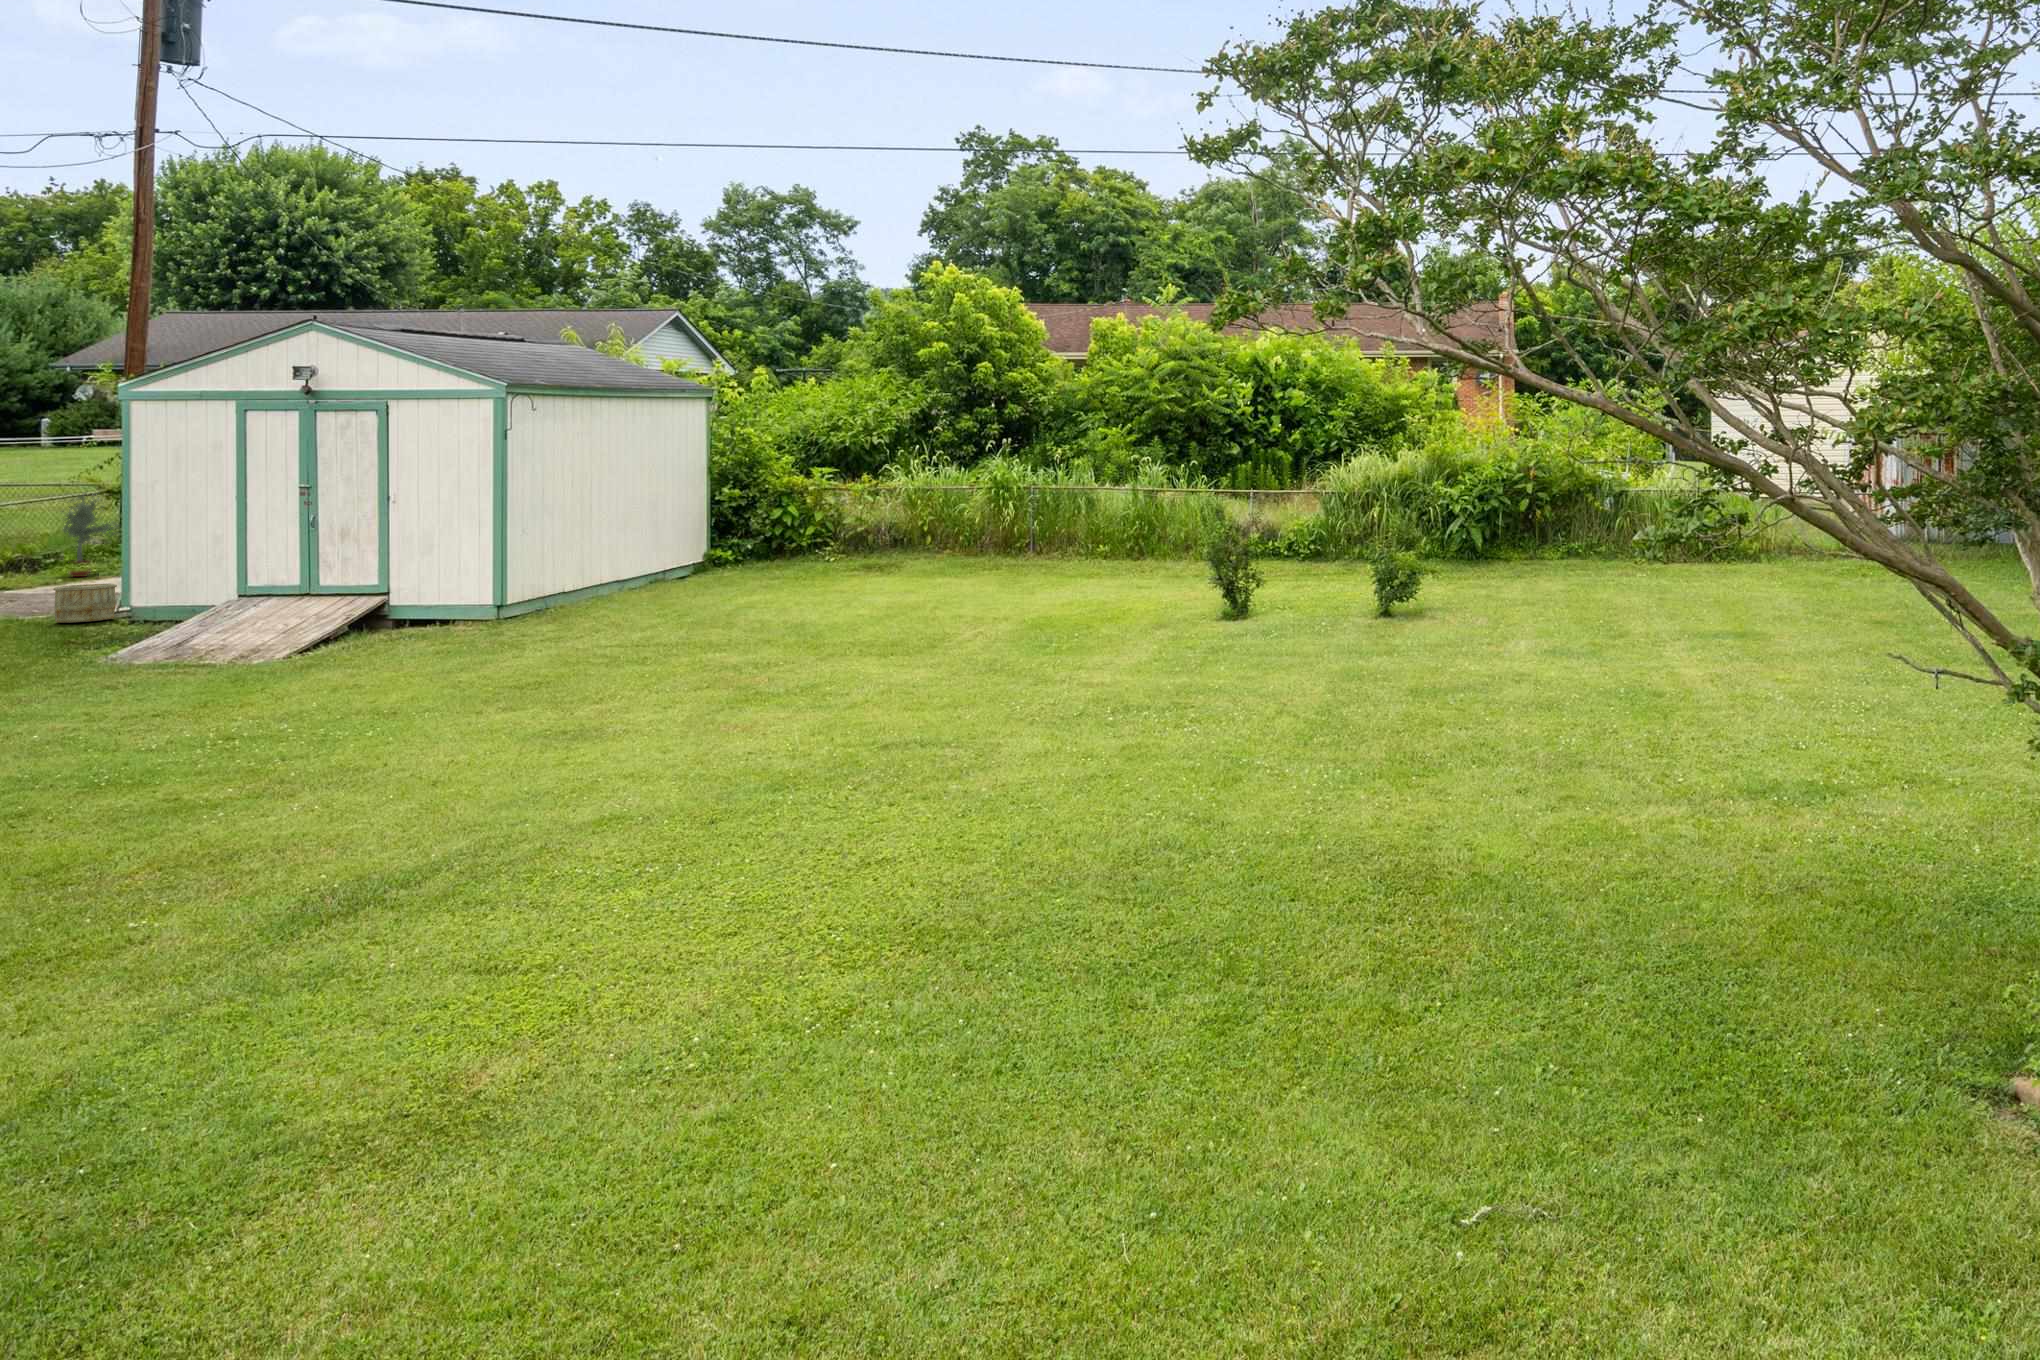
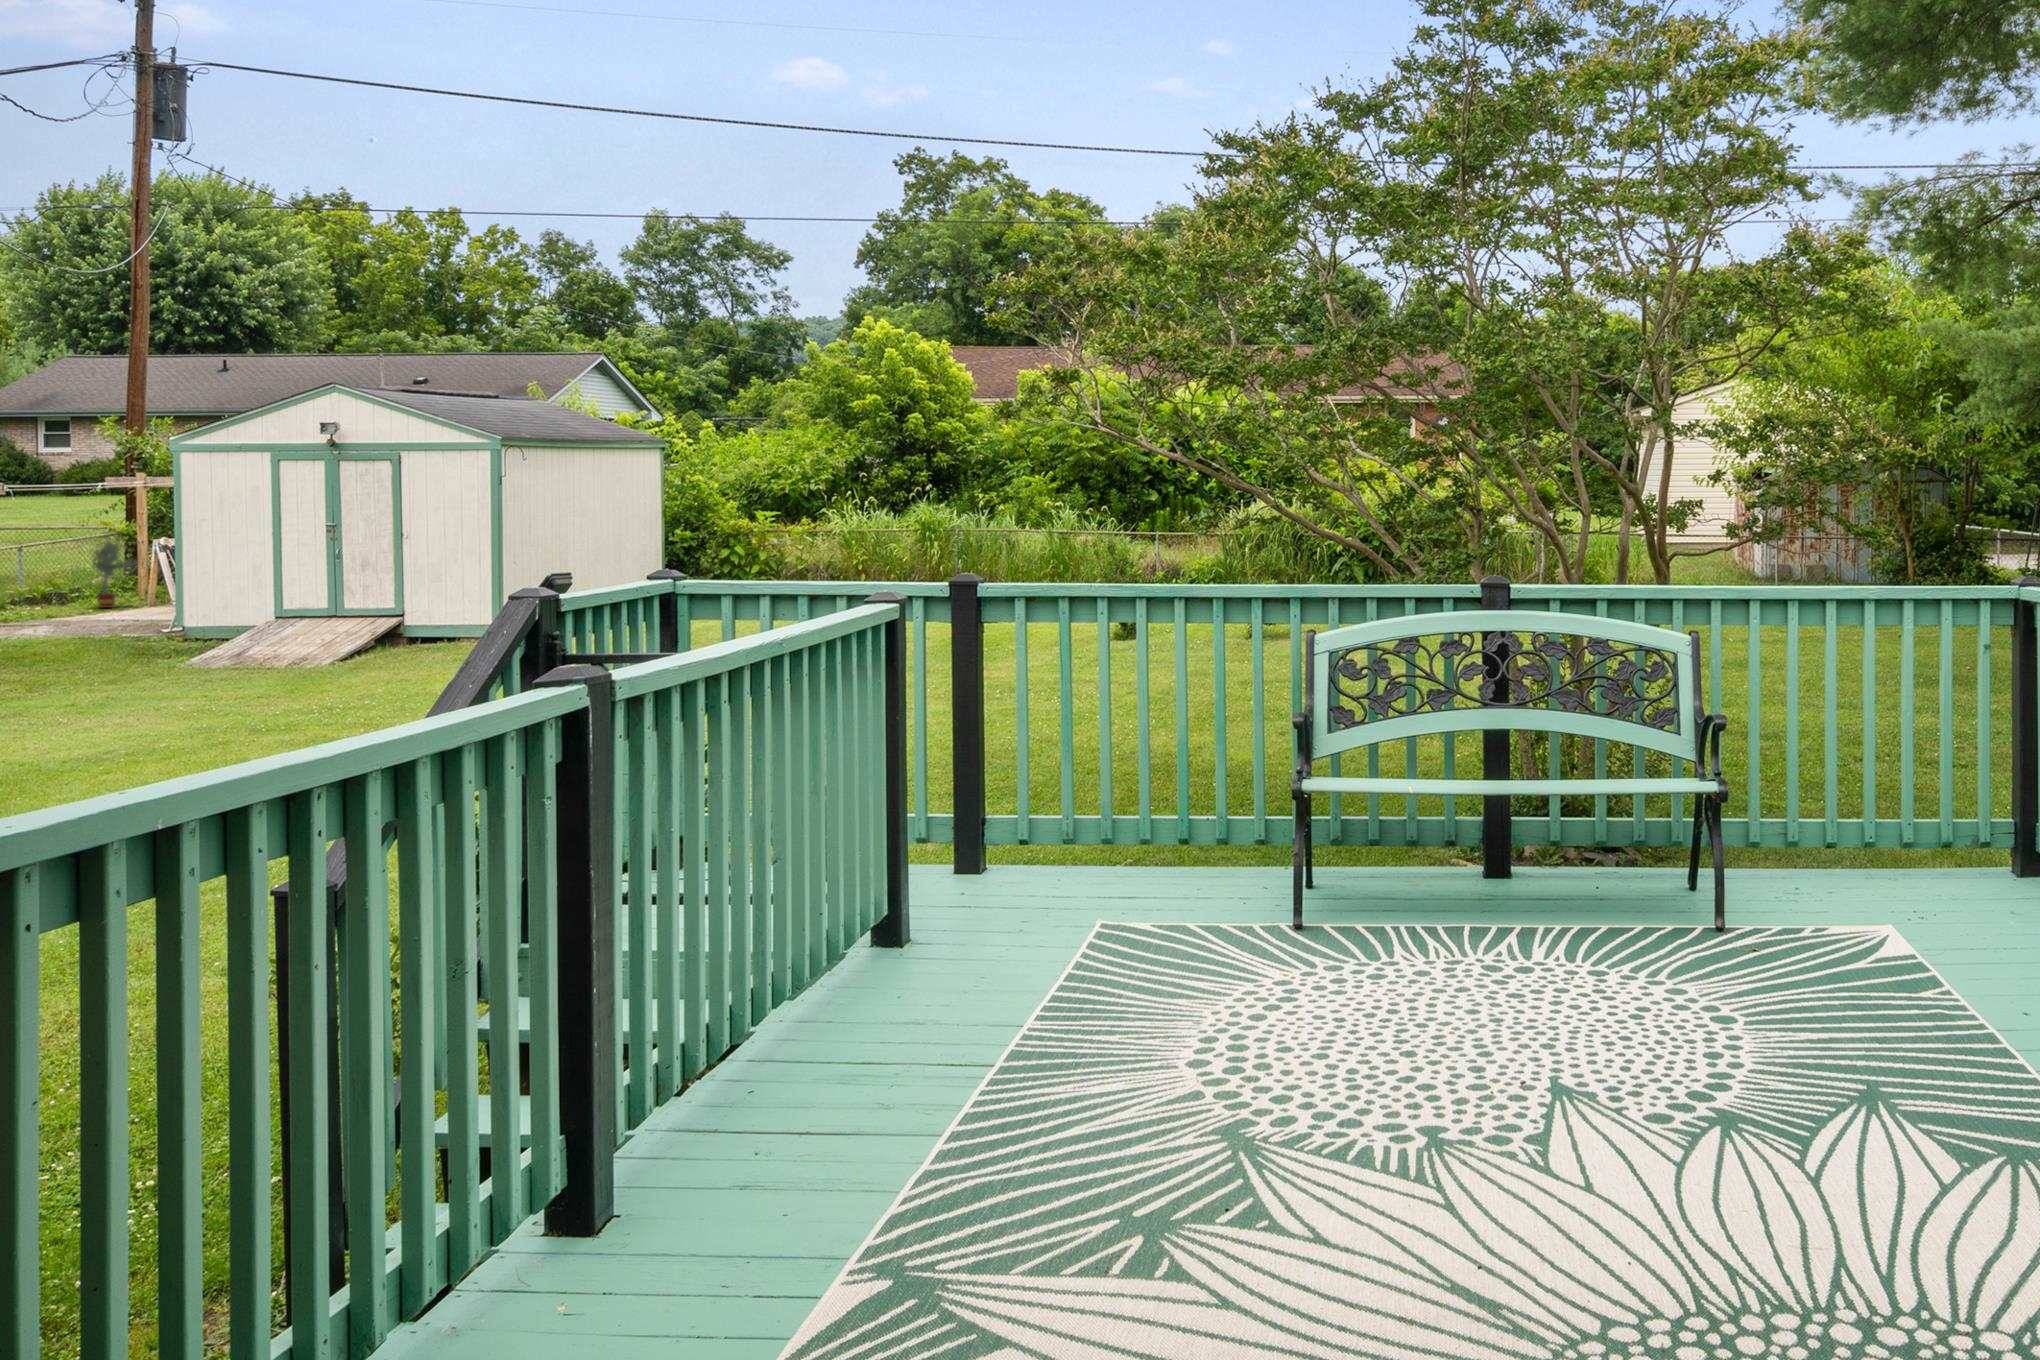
wooden bucket: present [53,584,117,623] -> none [126,606,176,638]

